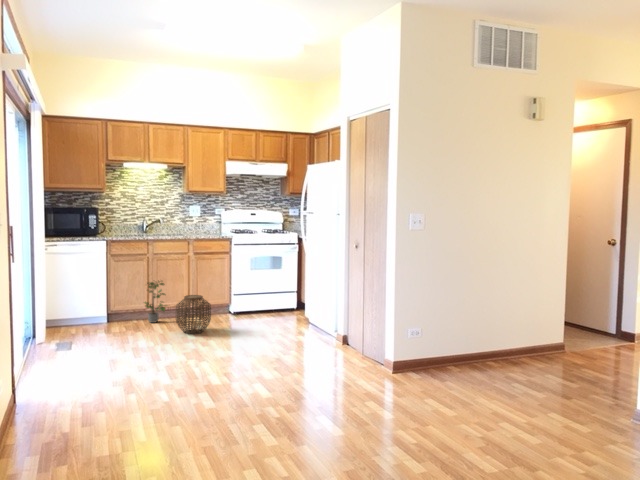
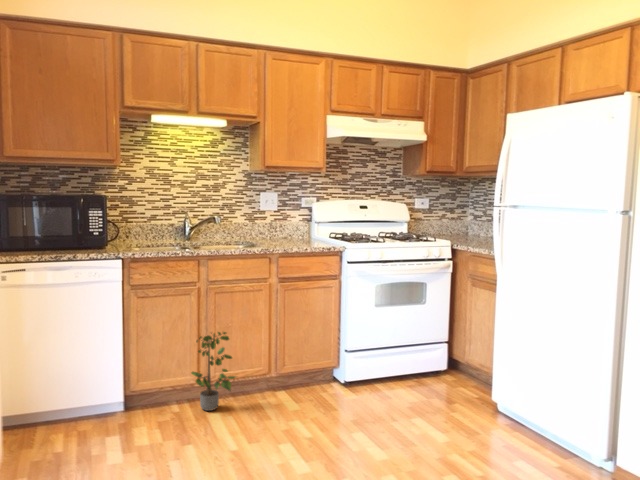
woven basket: present [176,295,211,334] -> none [263,368,332,451]

